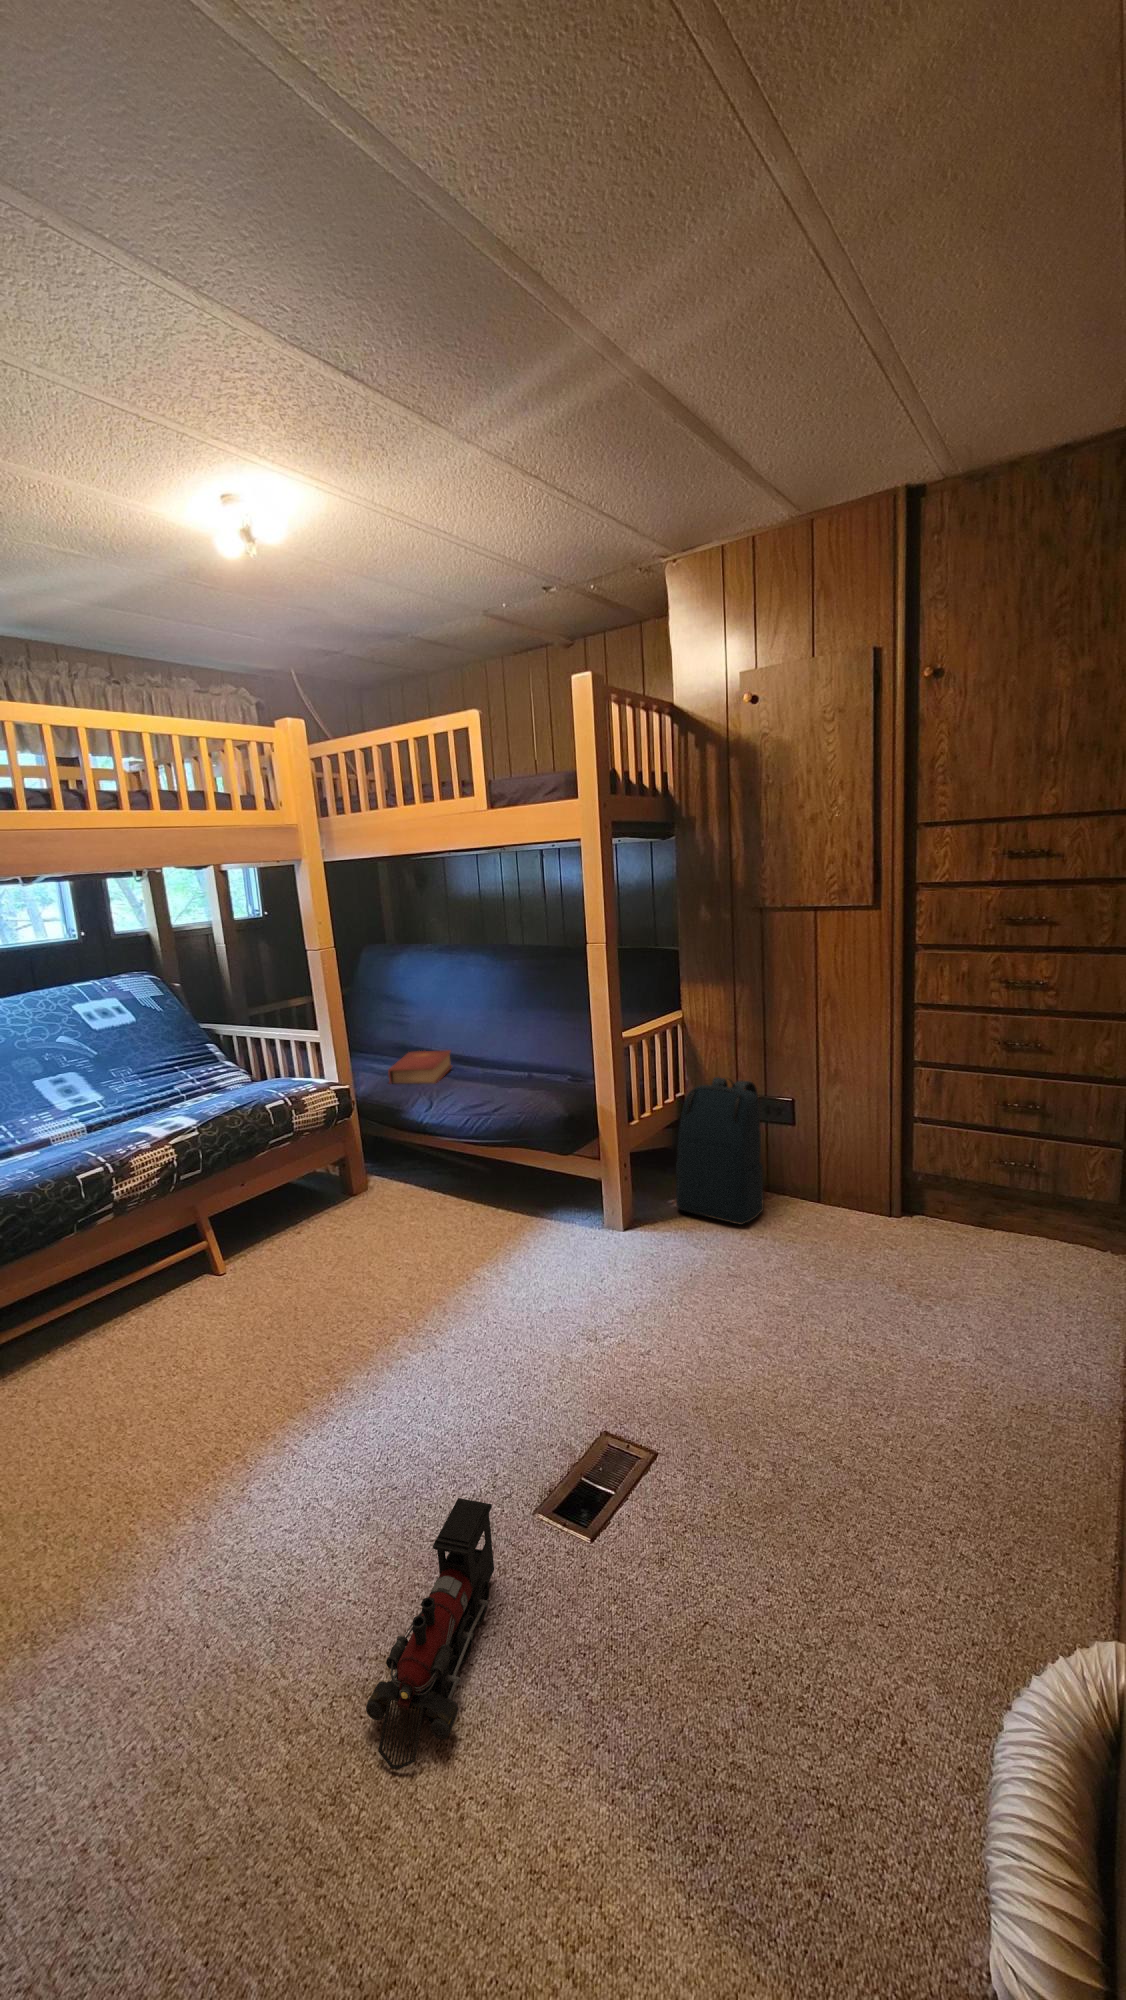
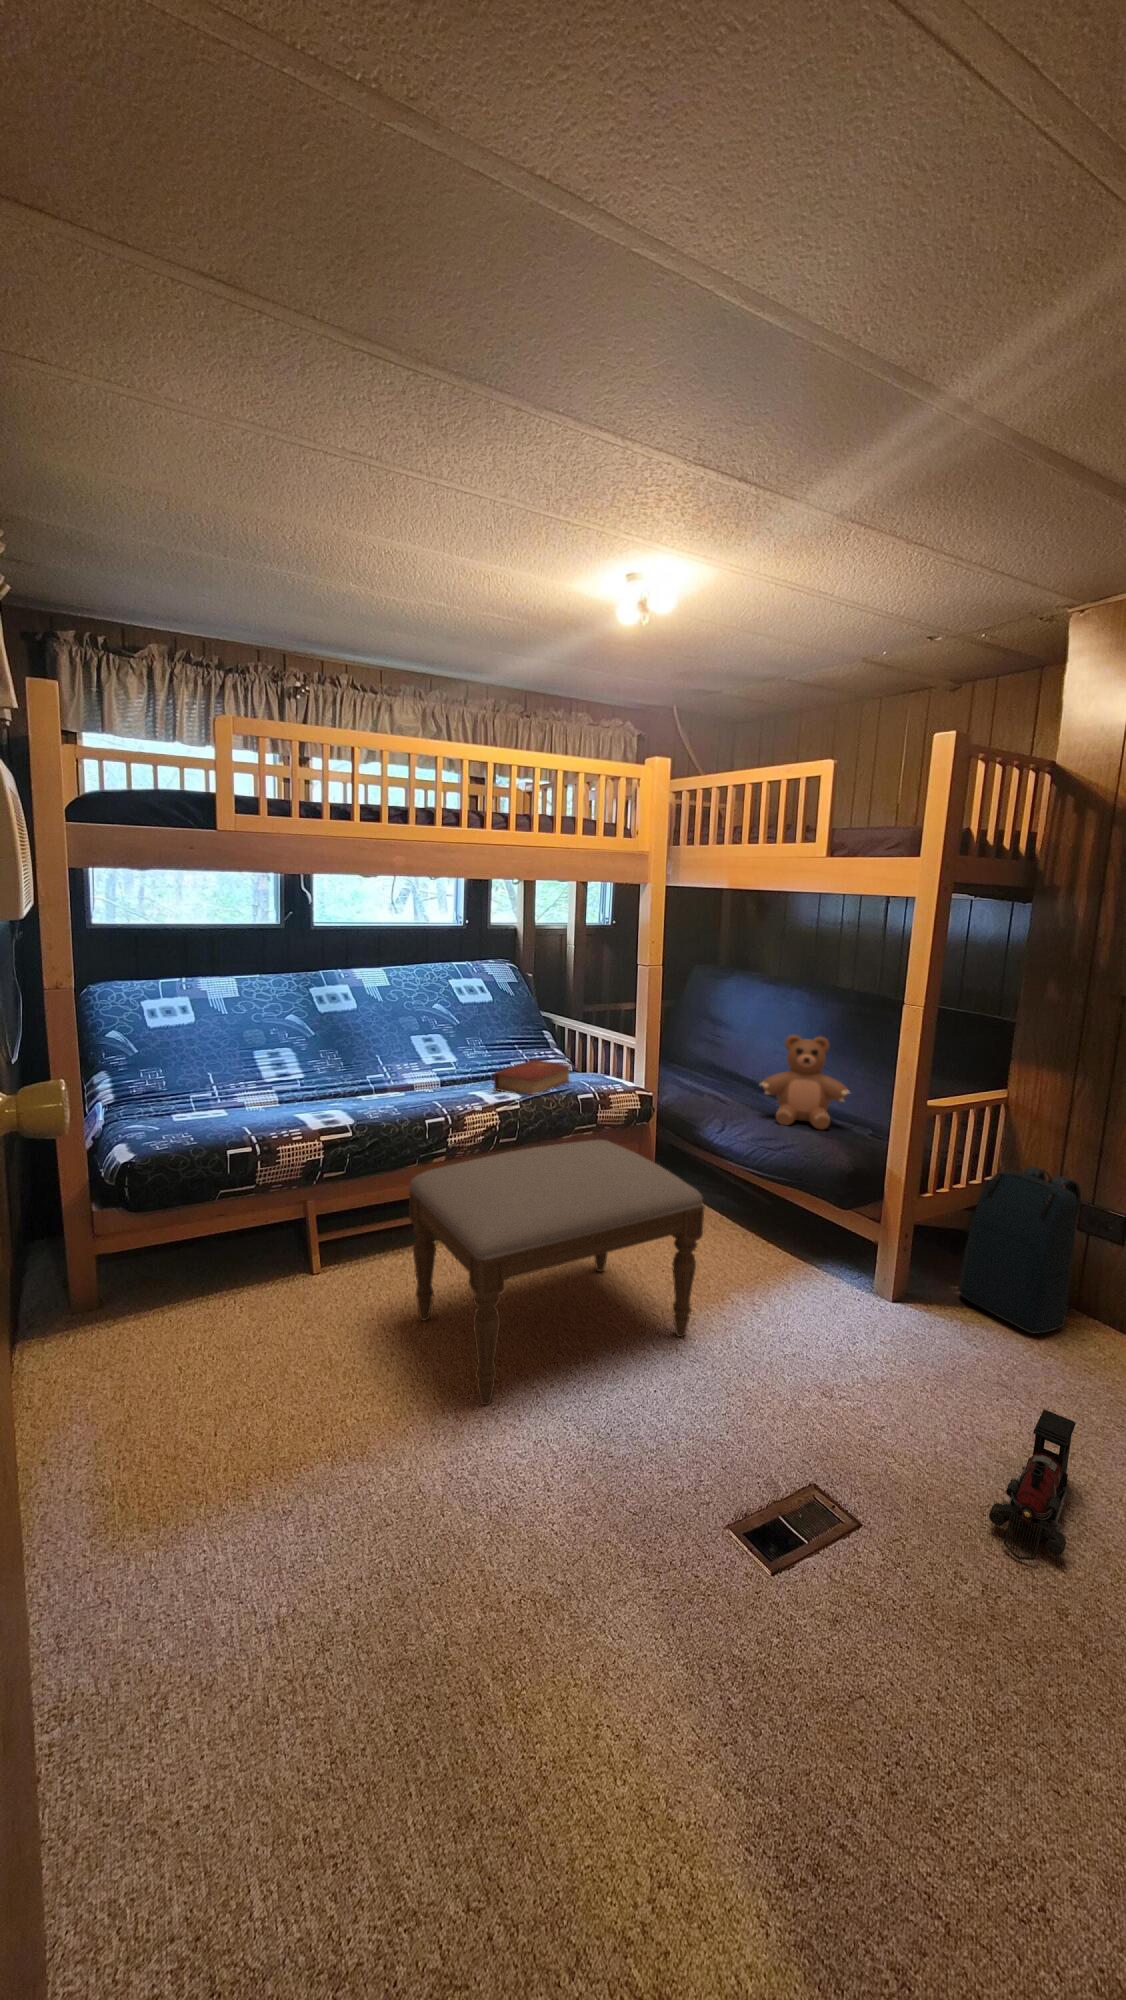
teddy bear: none [461,996,550,1091] -> present [760,1035,850,1130]
book: present [388,1050,452,1084] -> present [494,1059,570,1095]
ottoman: none [70,1145,444,1492] -> present [409,1140,704,1405]
toy train: present [366,1498,494,1770] -> present [989,1410,1076,1560]

